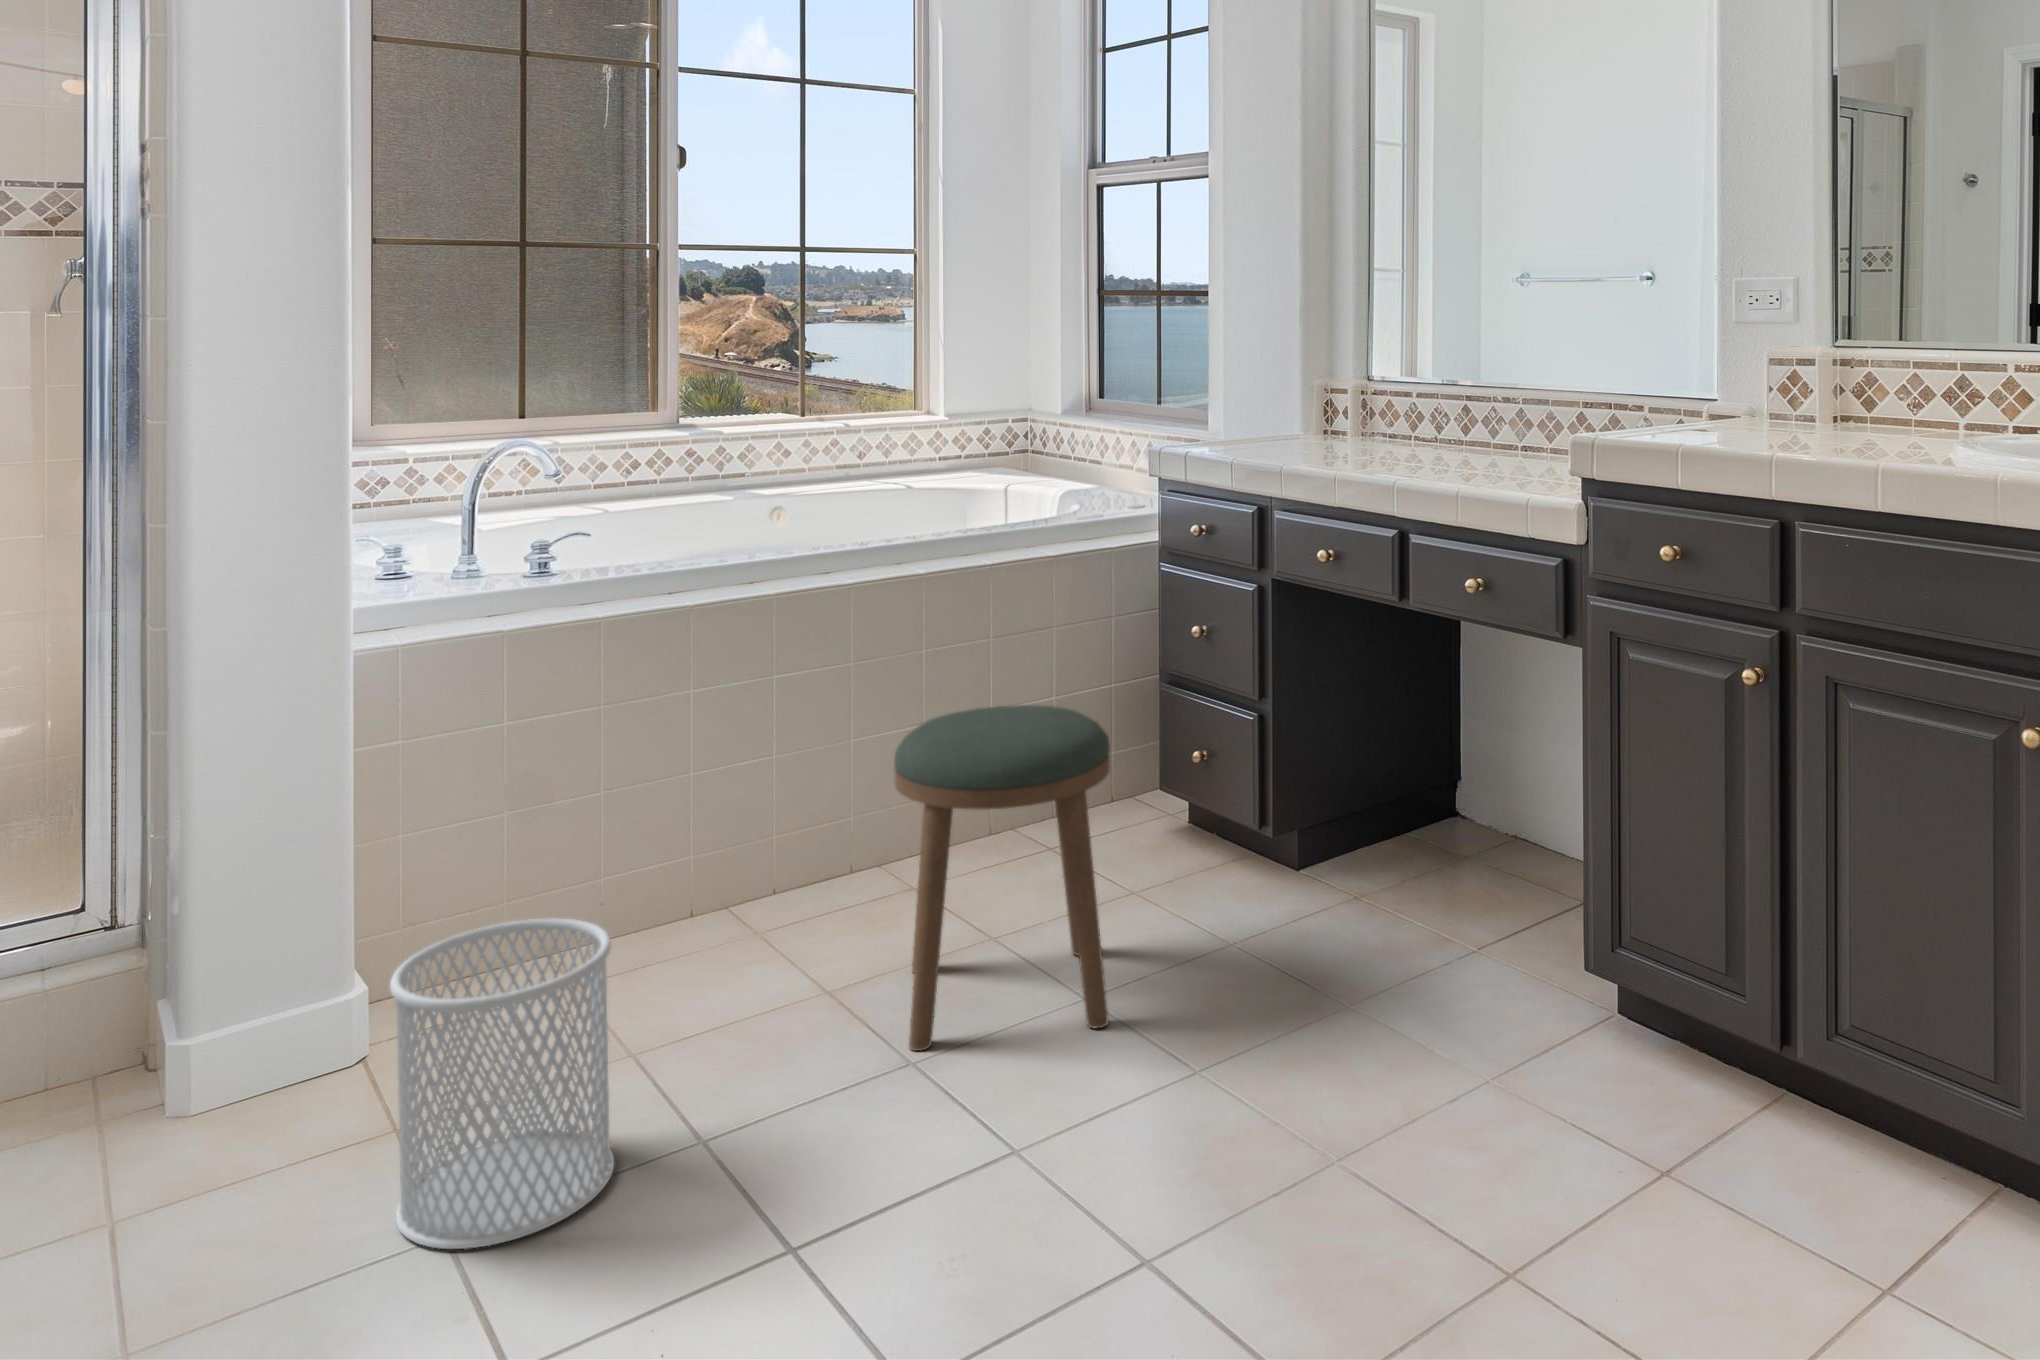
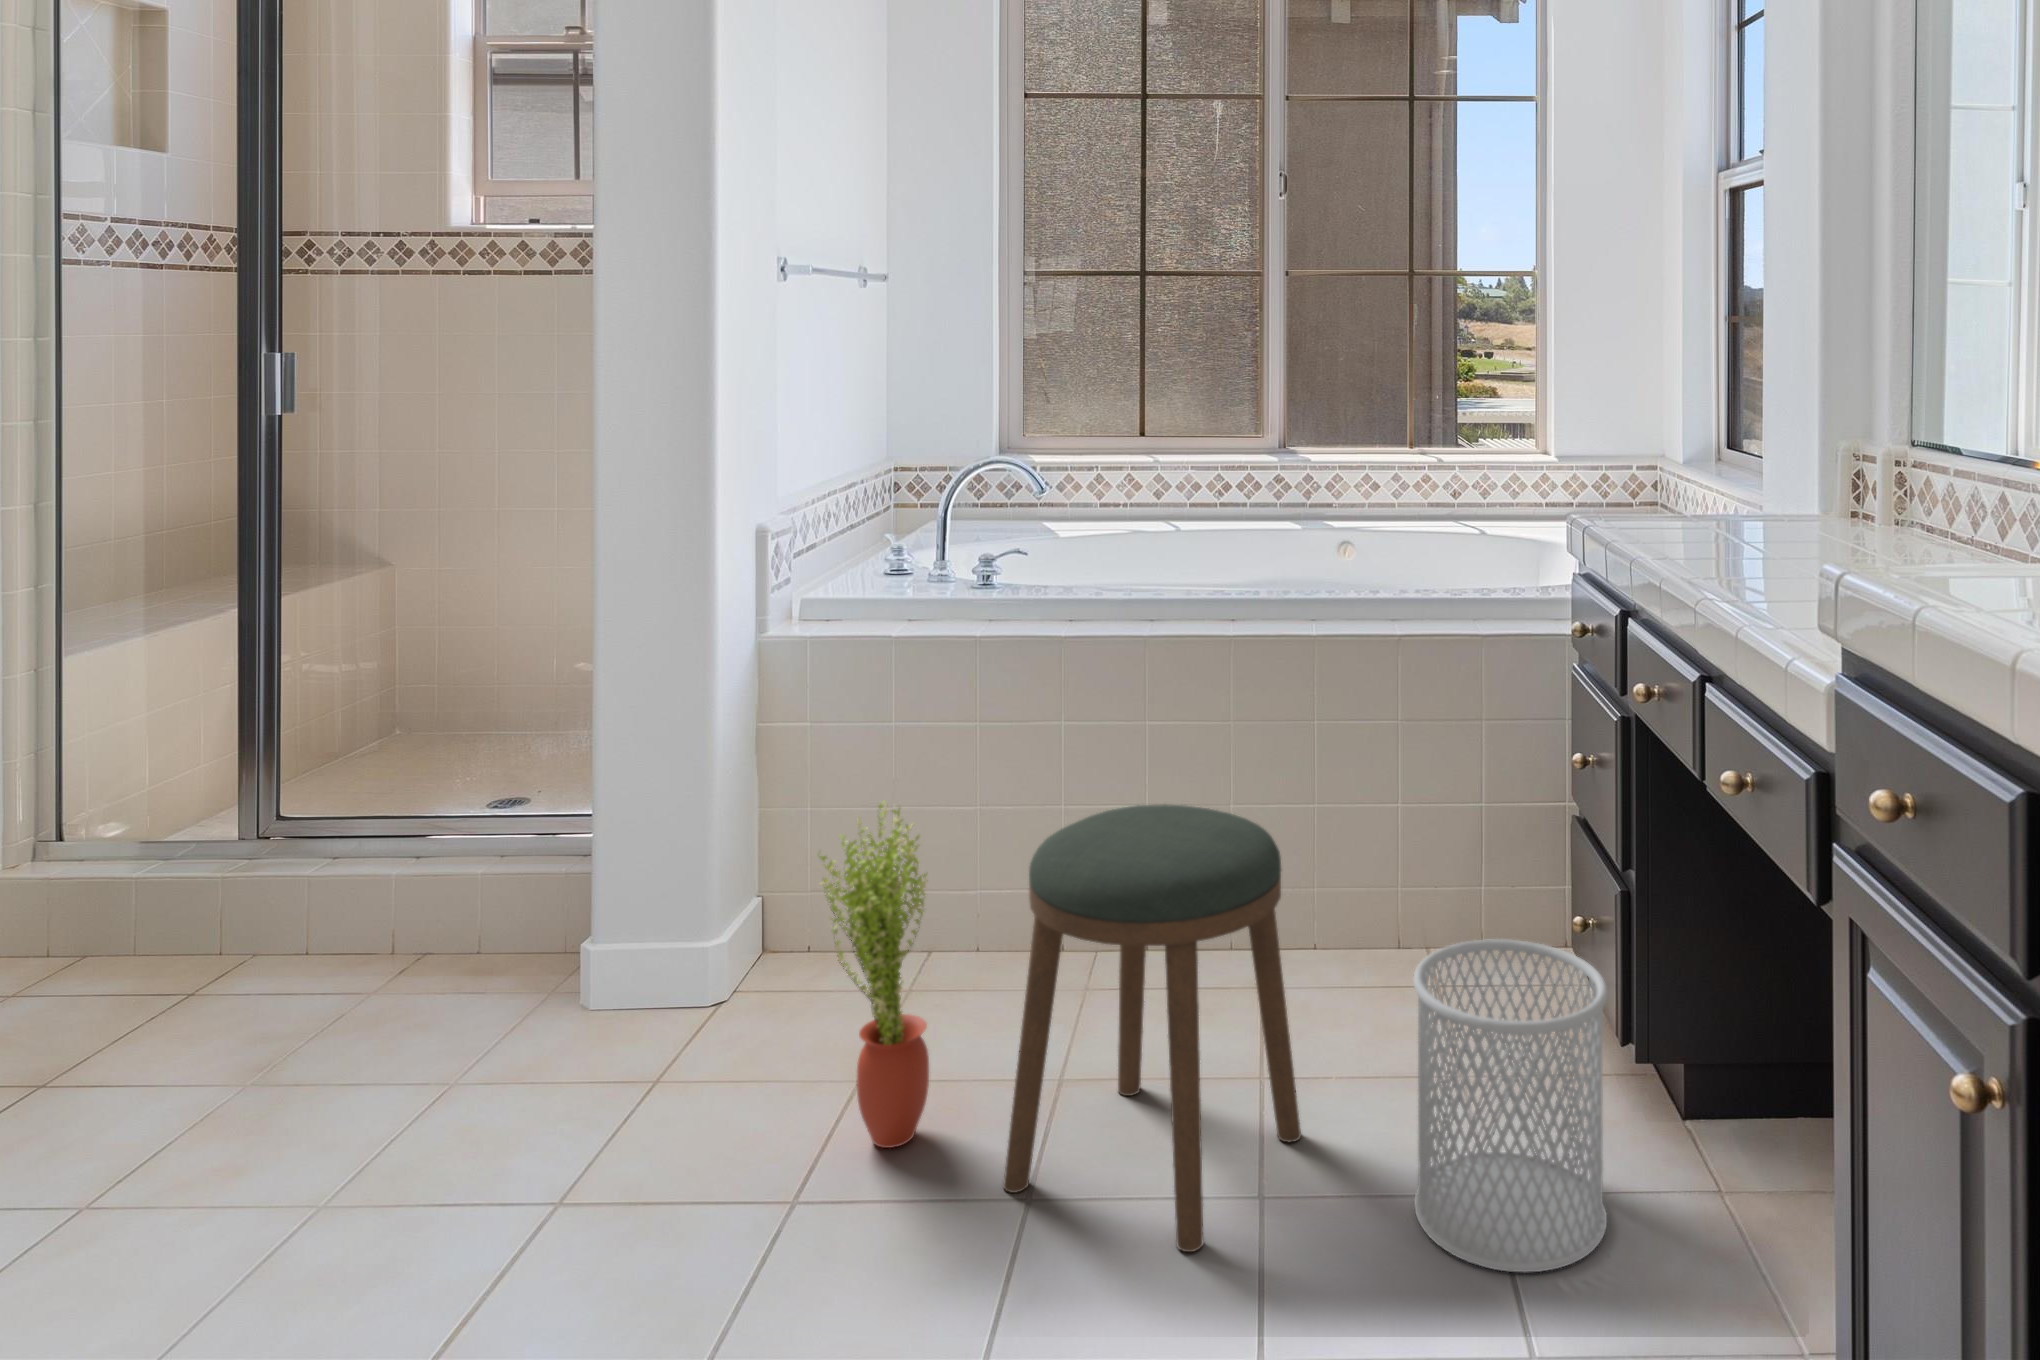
potted plant: none [678,754,811,1069] -> present [820,802,929,1148]
wastebasket: present [390,918,614,1249] -> present [1413,939,1607,1273]

